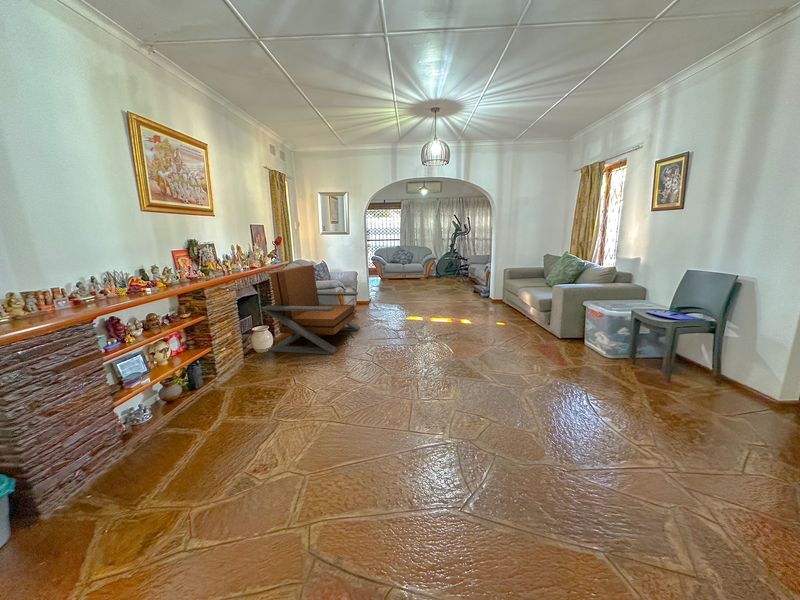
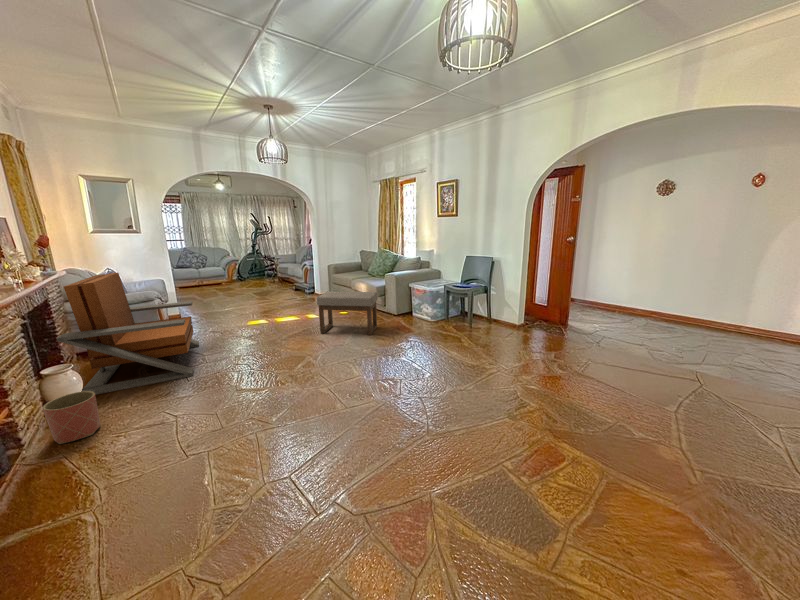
ottoman: none [456,298,528,356] -> present [317,291,378,335]
planter: none [230,347,260,380] -> present [43,391,100,444]

